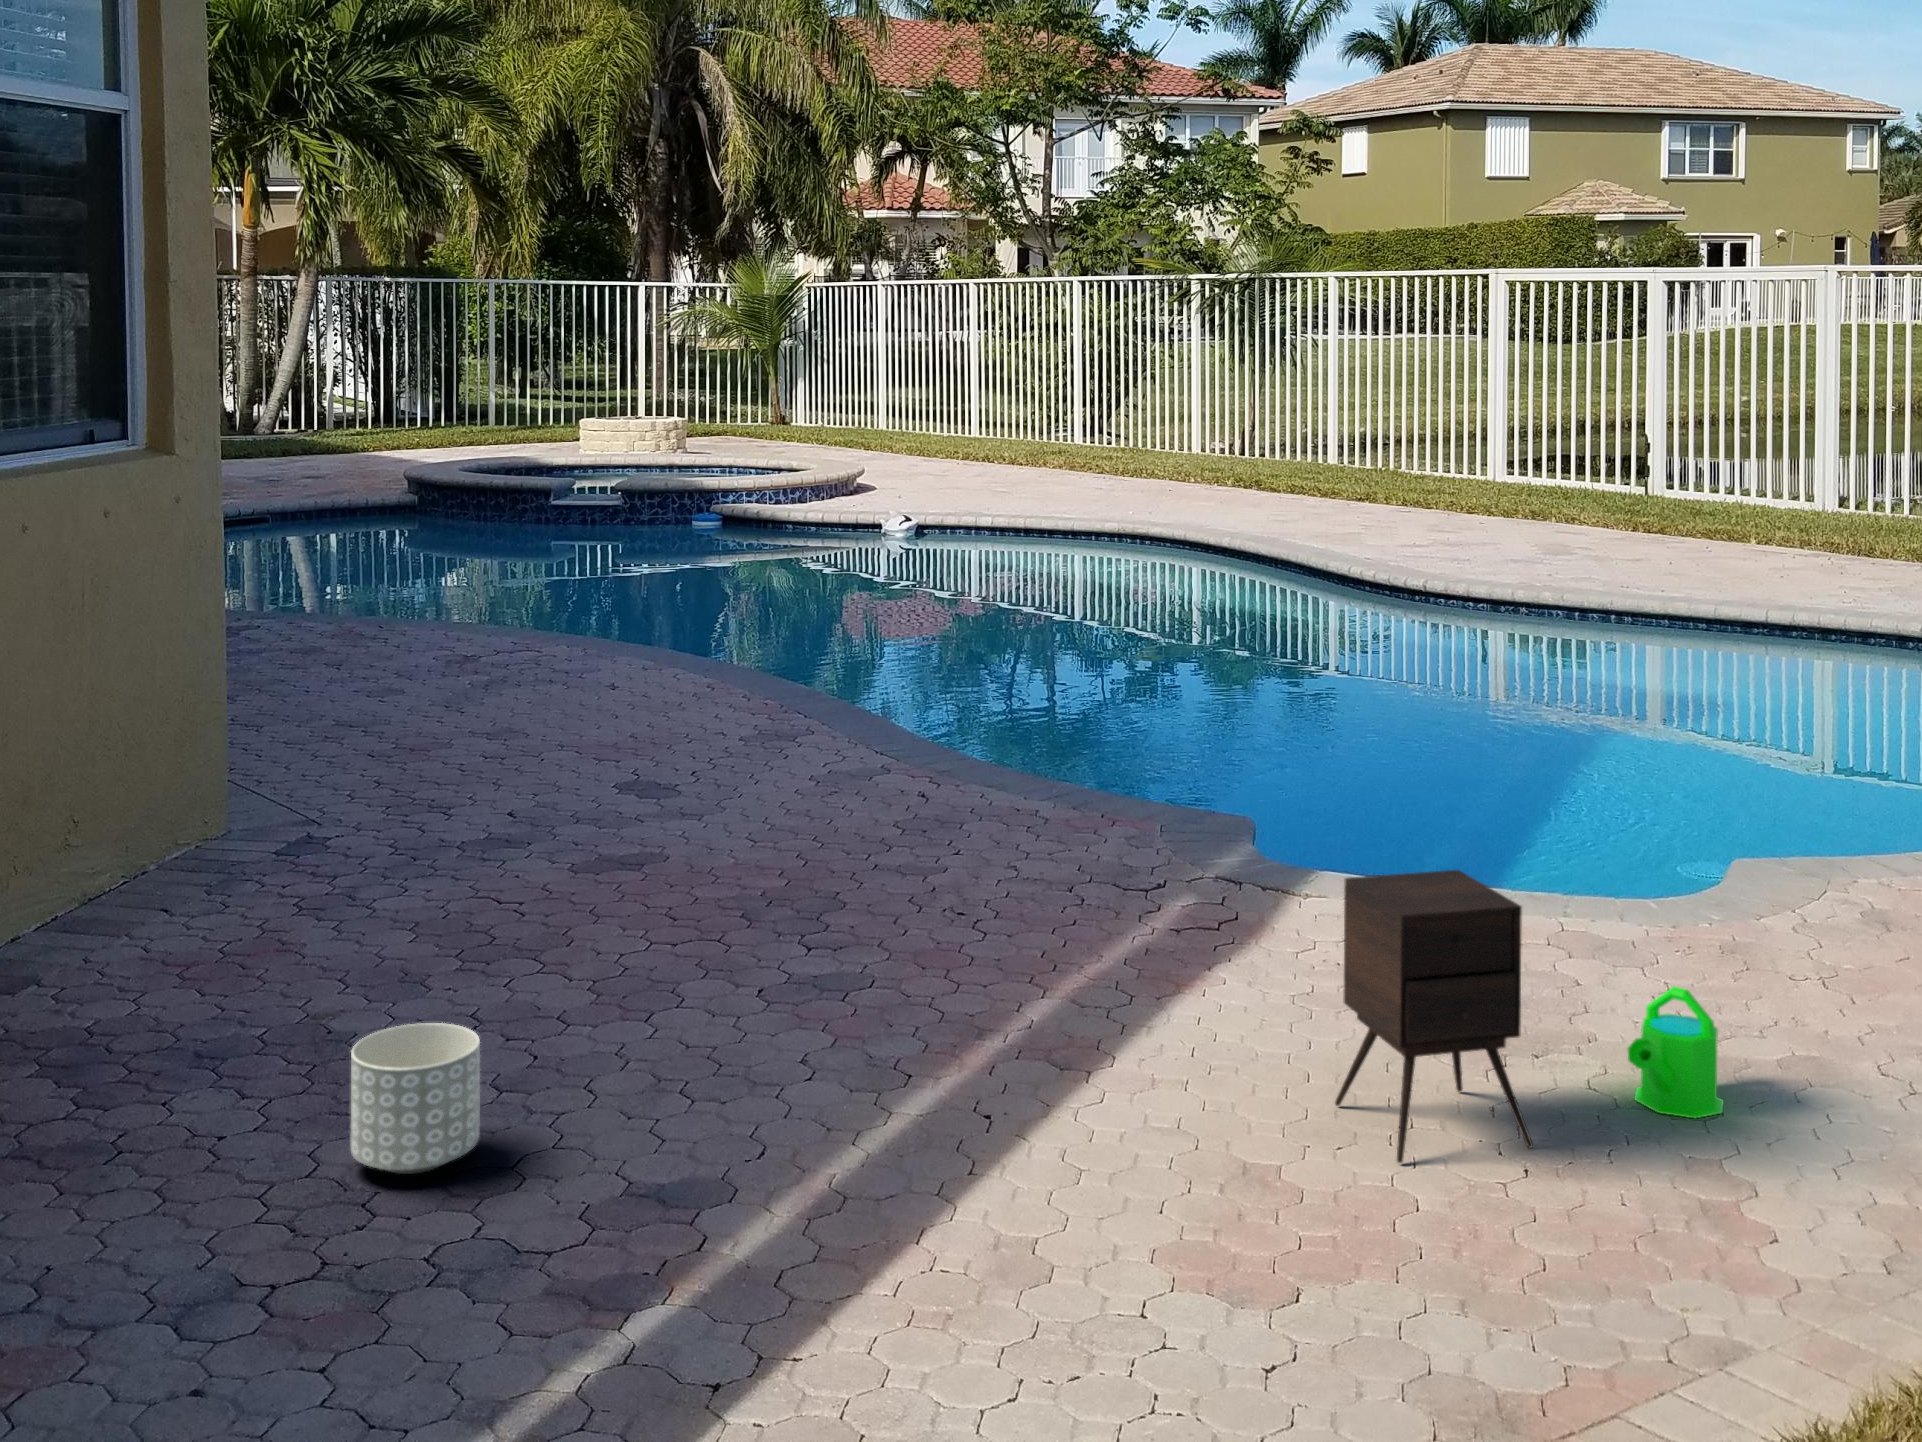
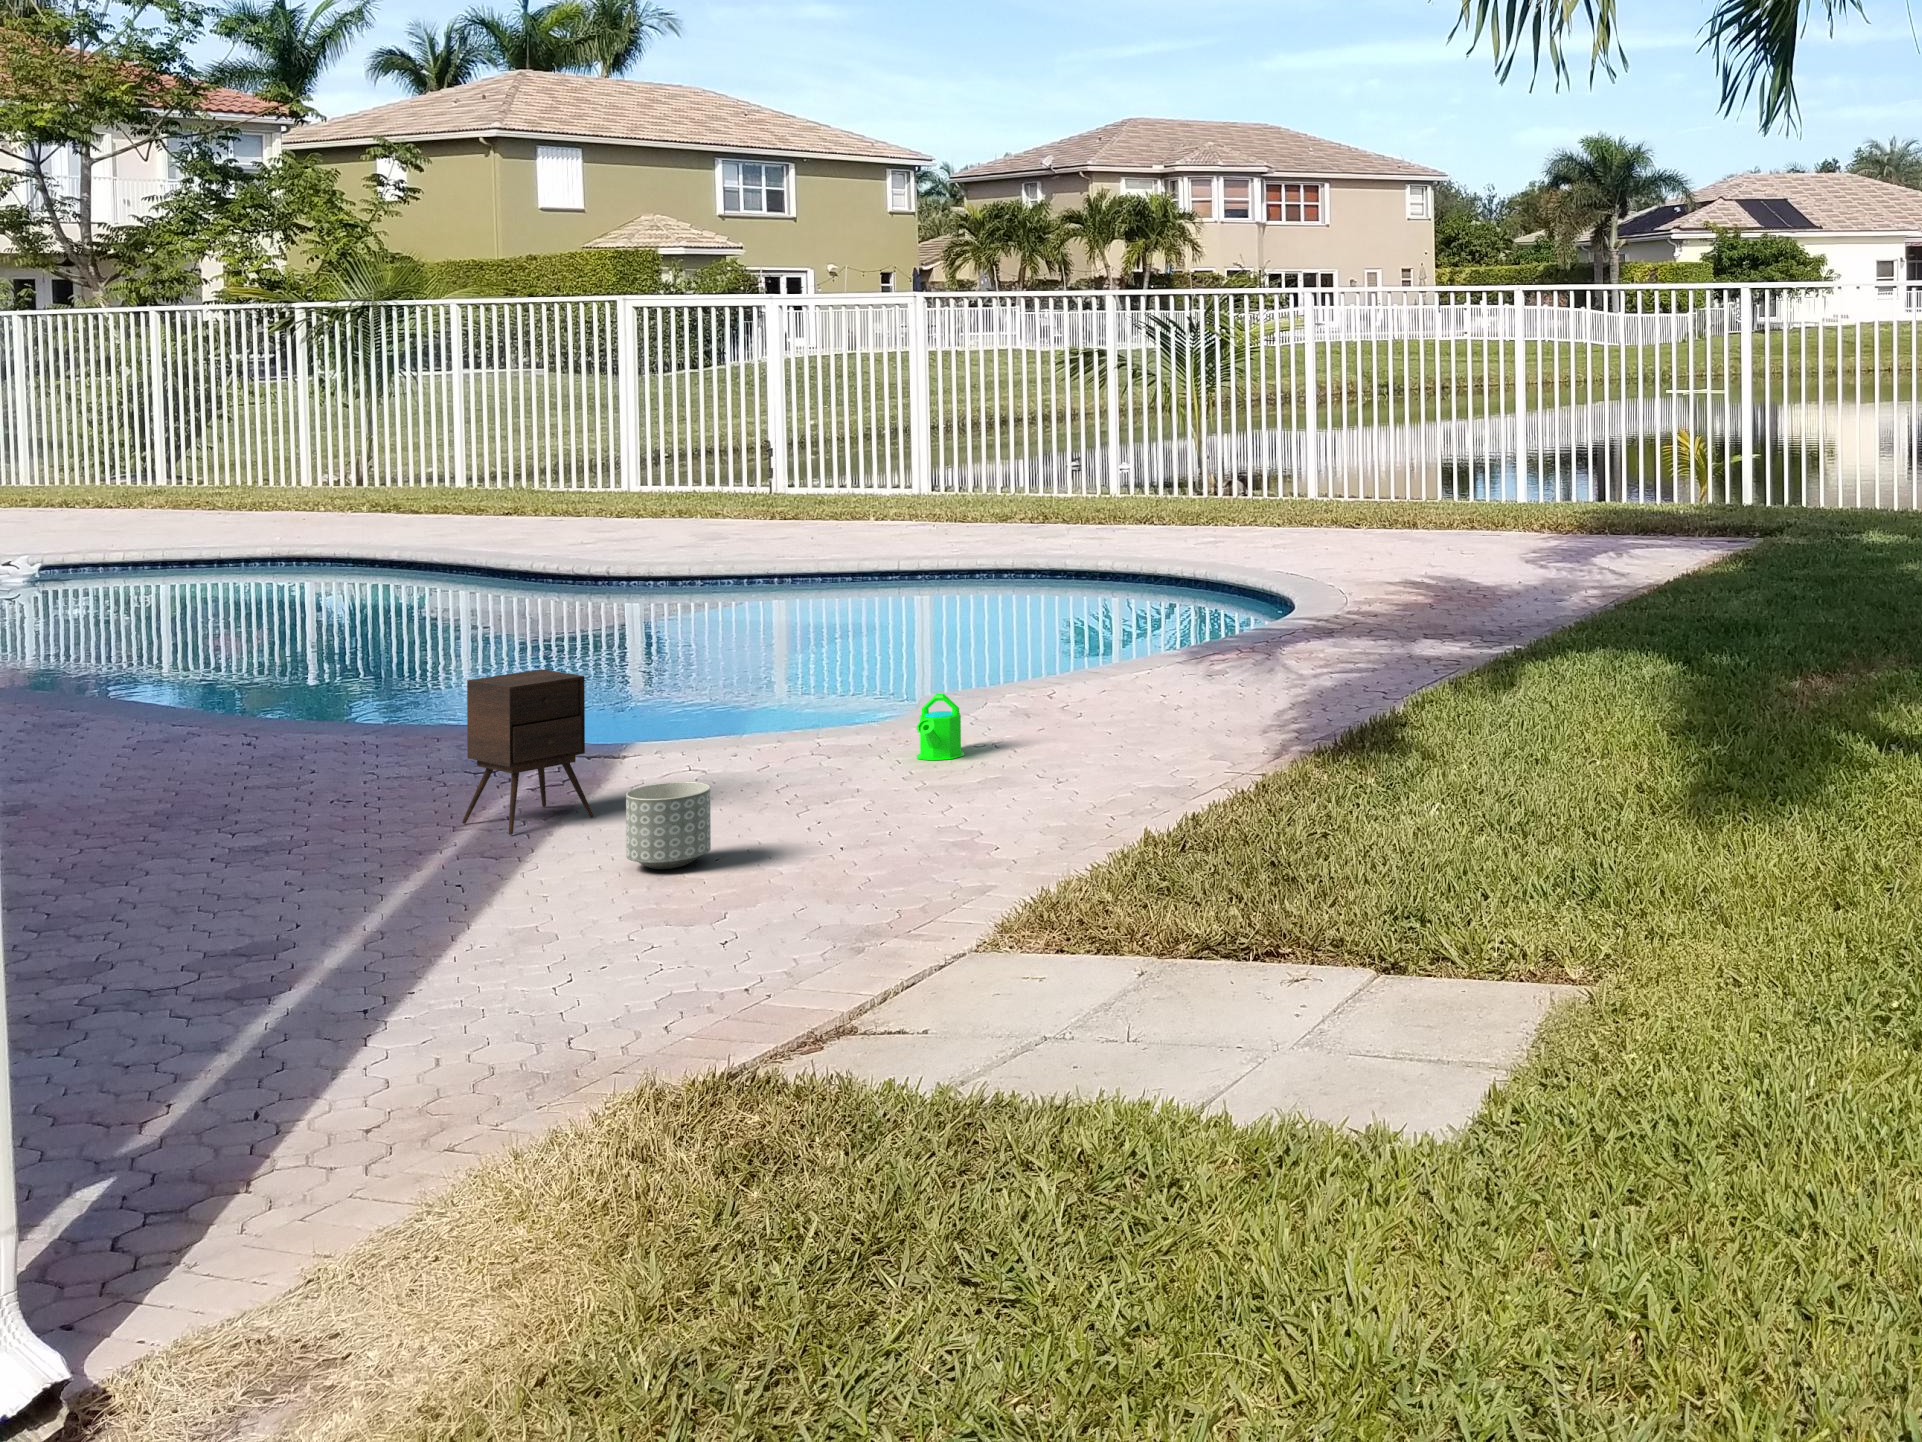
side table: present [1335,870,1533,1163] -> present [462,669,593,835]
planter: present [351,1023,480,1174] -> present [626,782,711,869]

